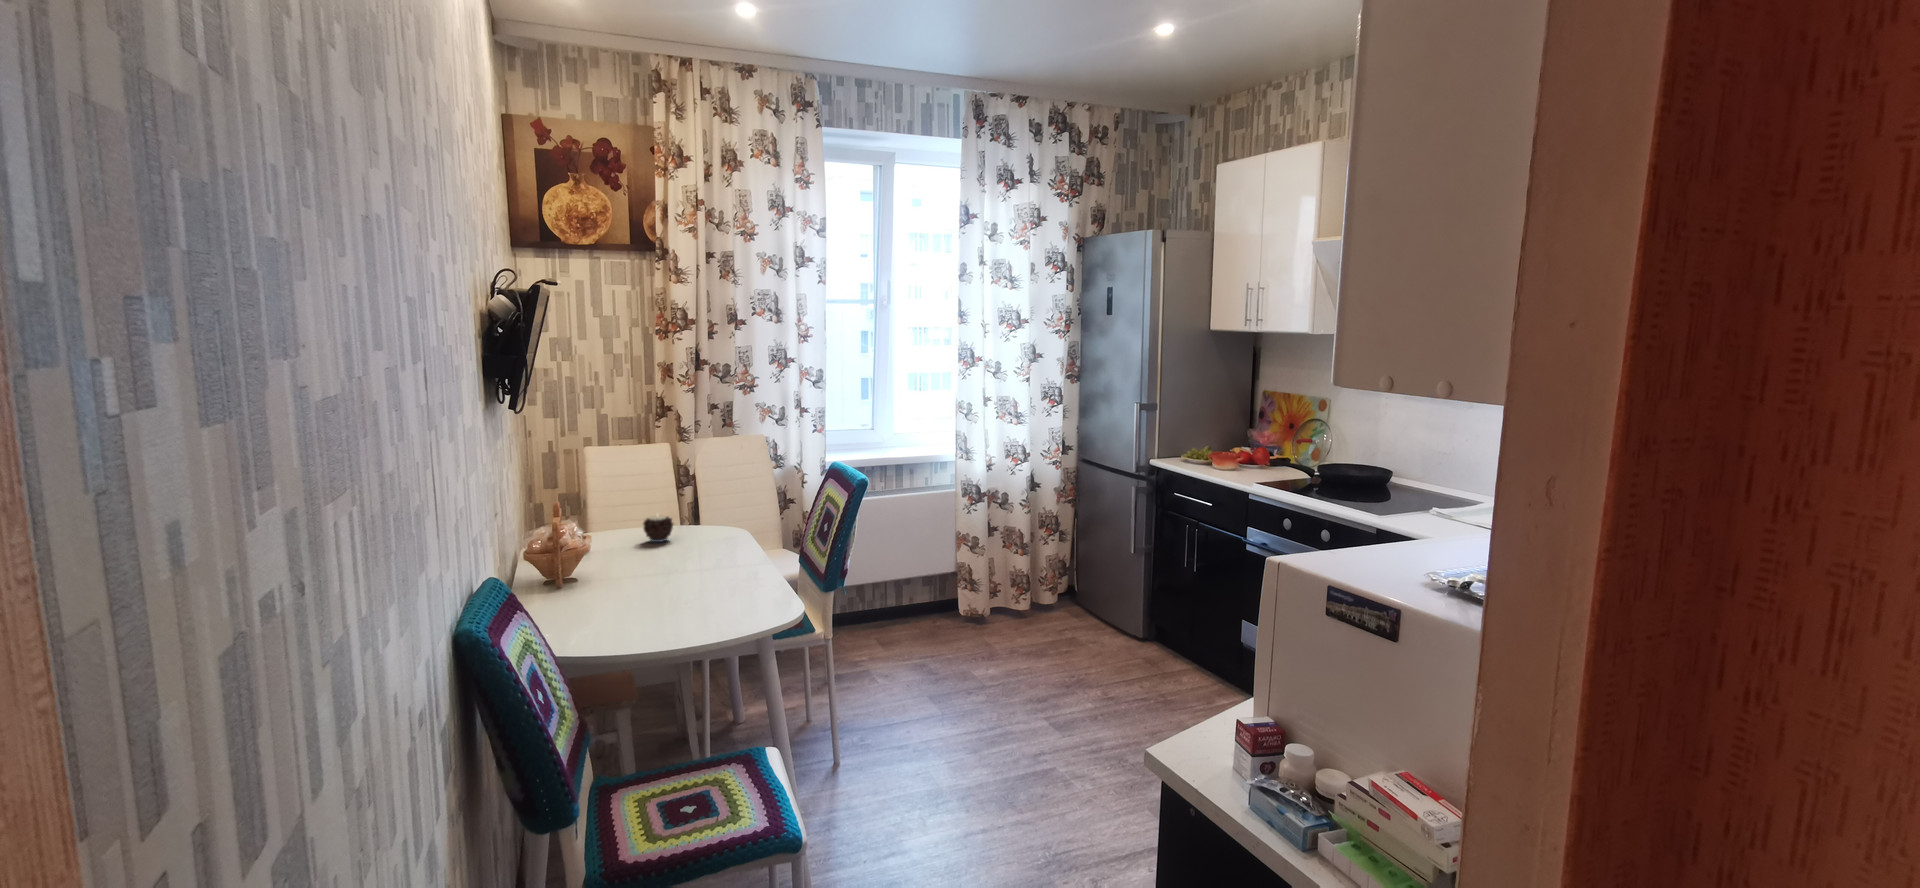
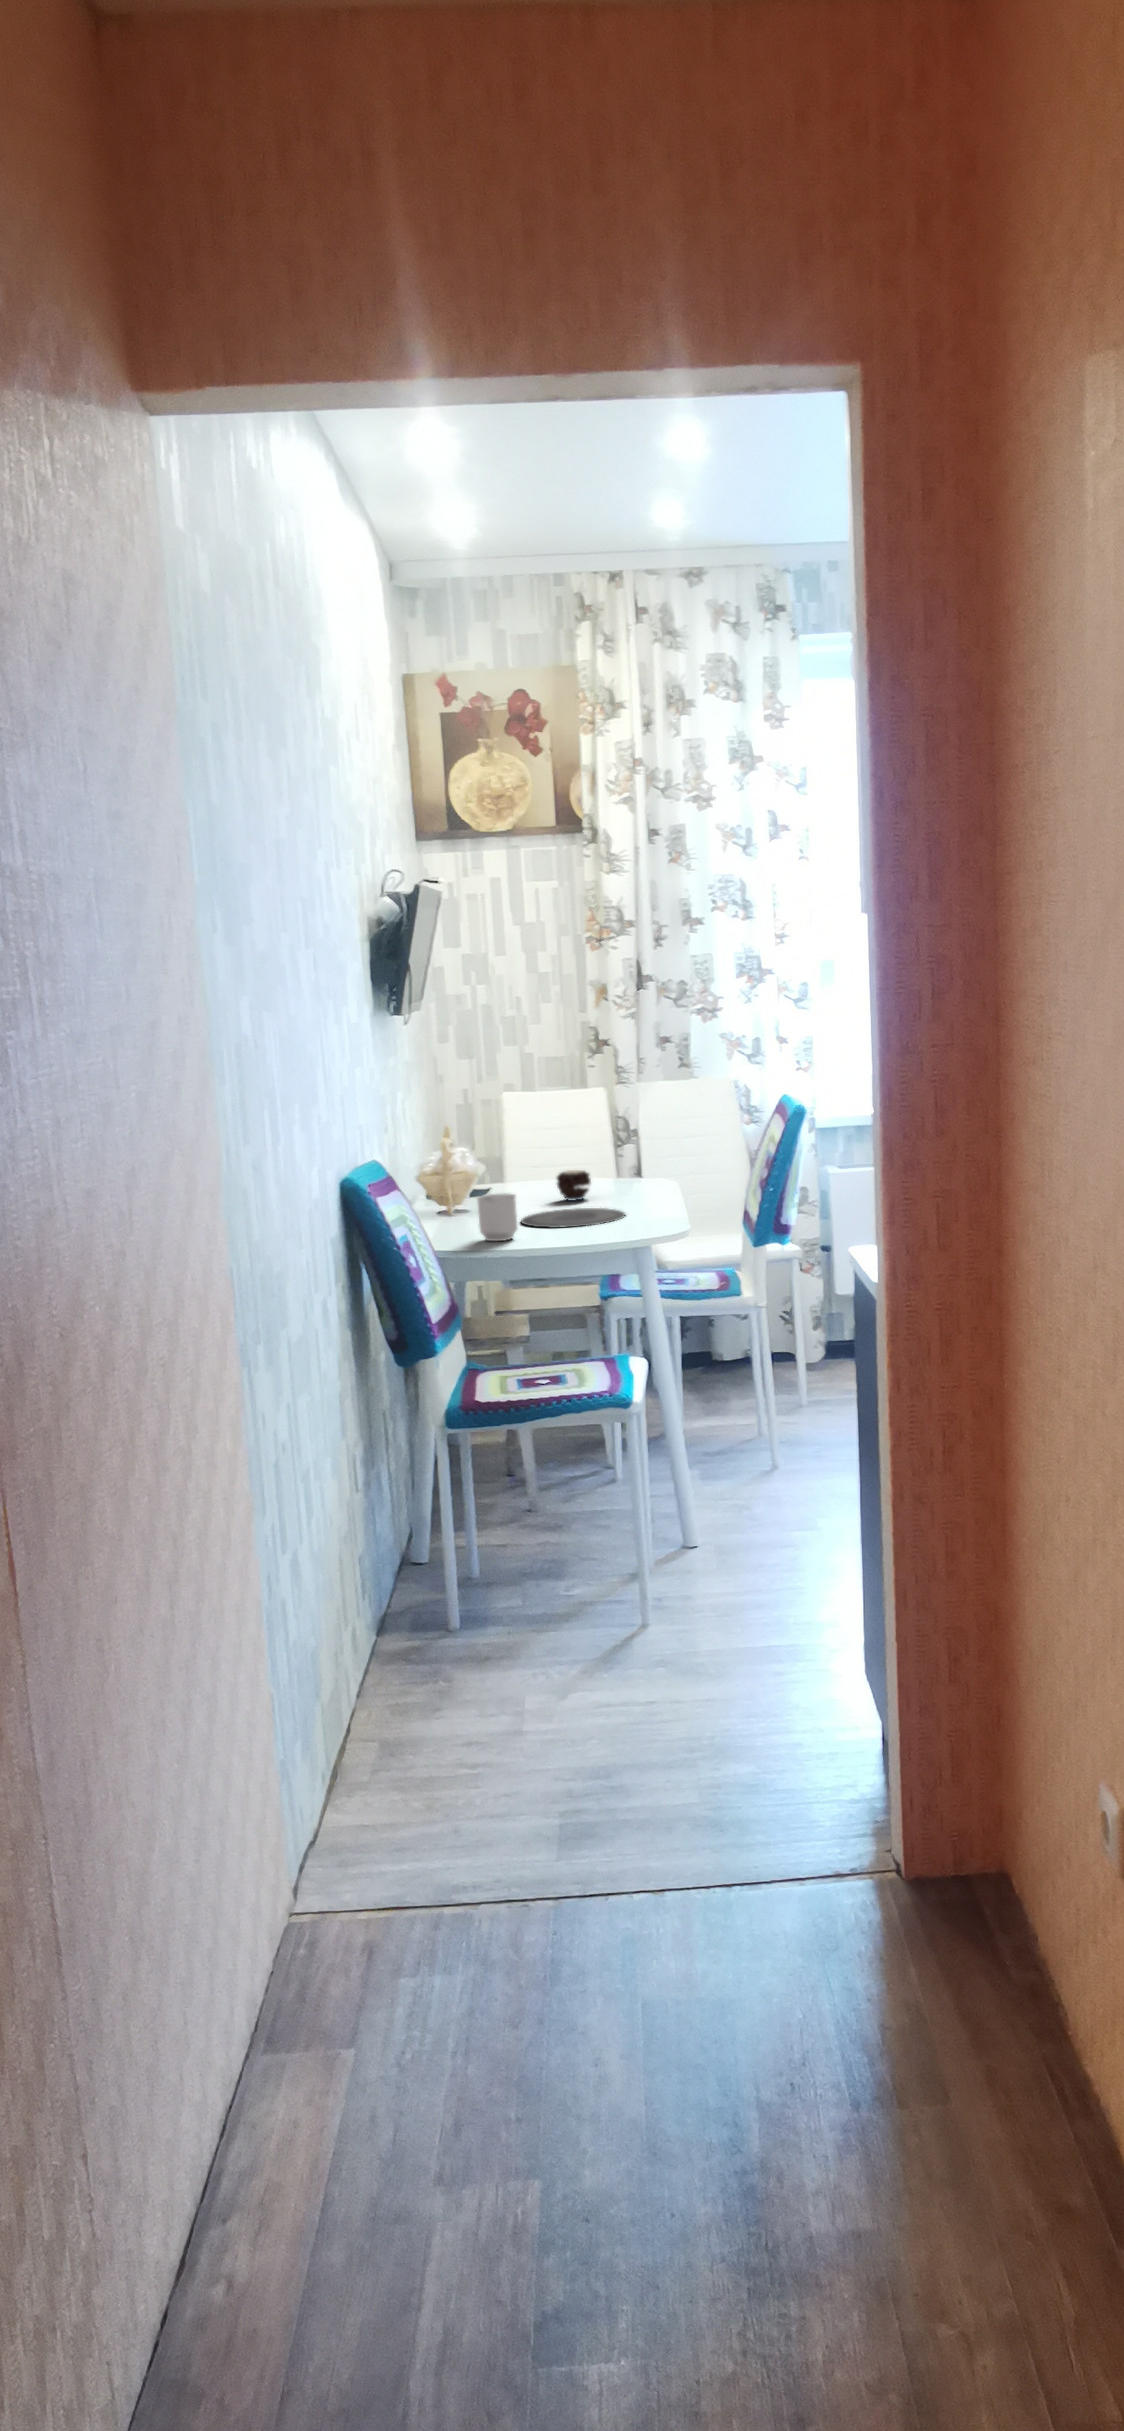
plate: none [619,553,716,579] -> present [521,1208,625,1228]
mug: none [584,554,624,601] -> present [477,1193,517,1241]

